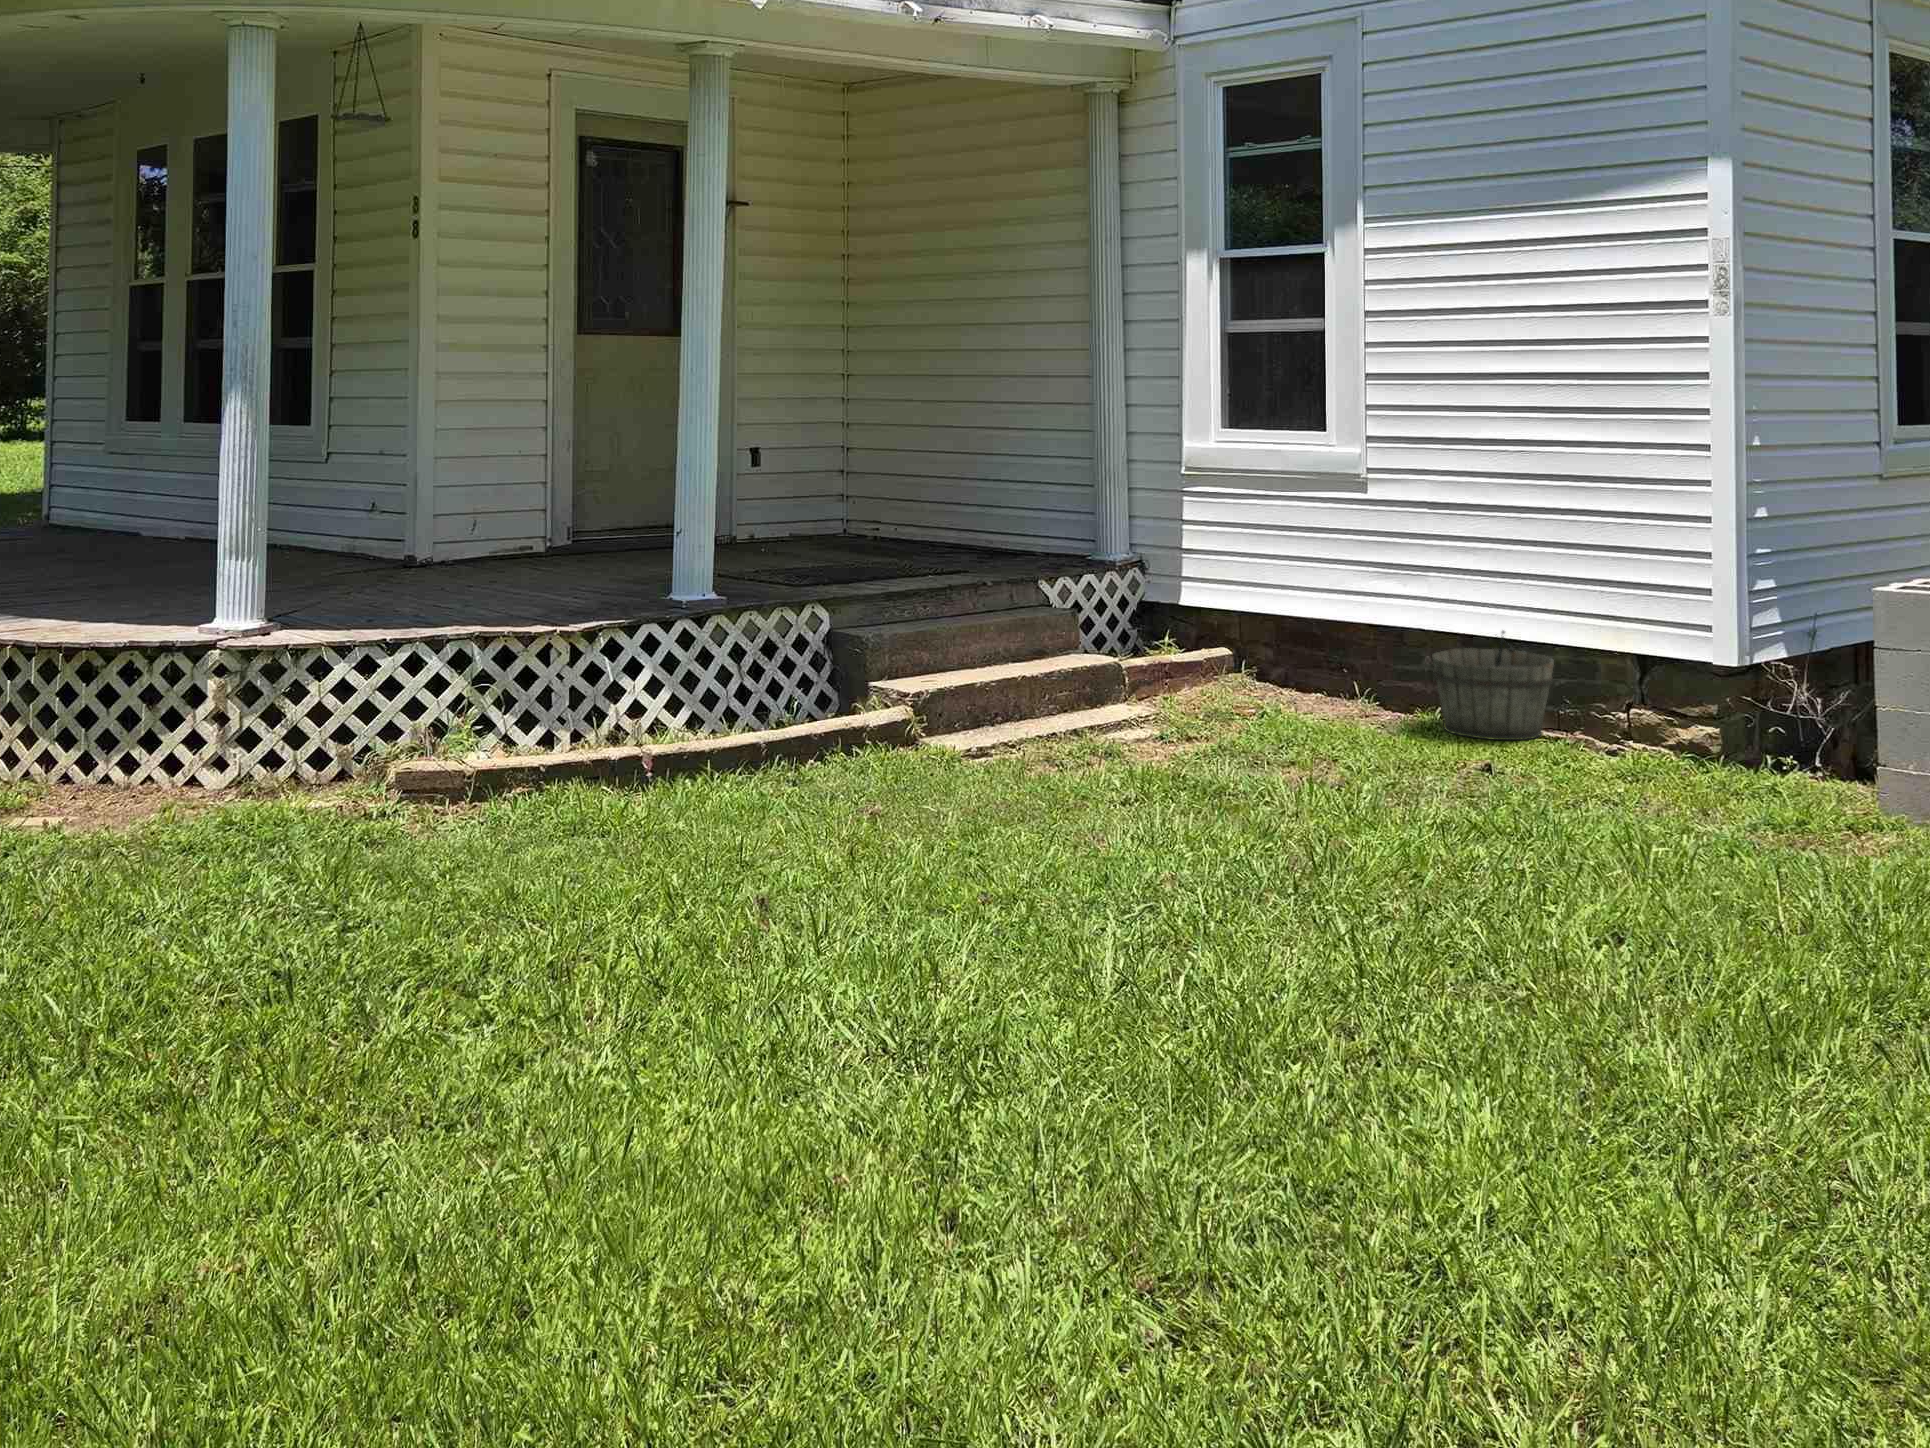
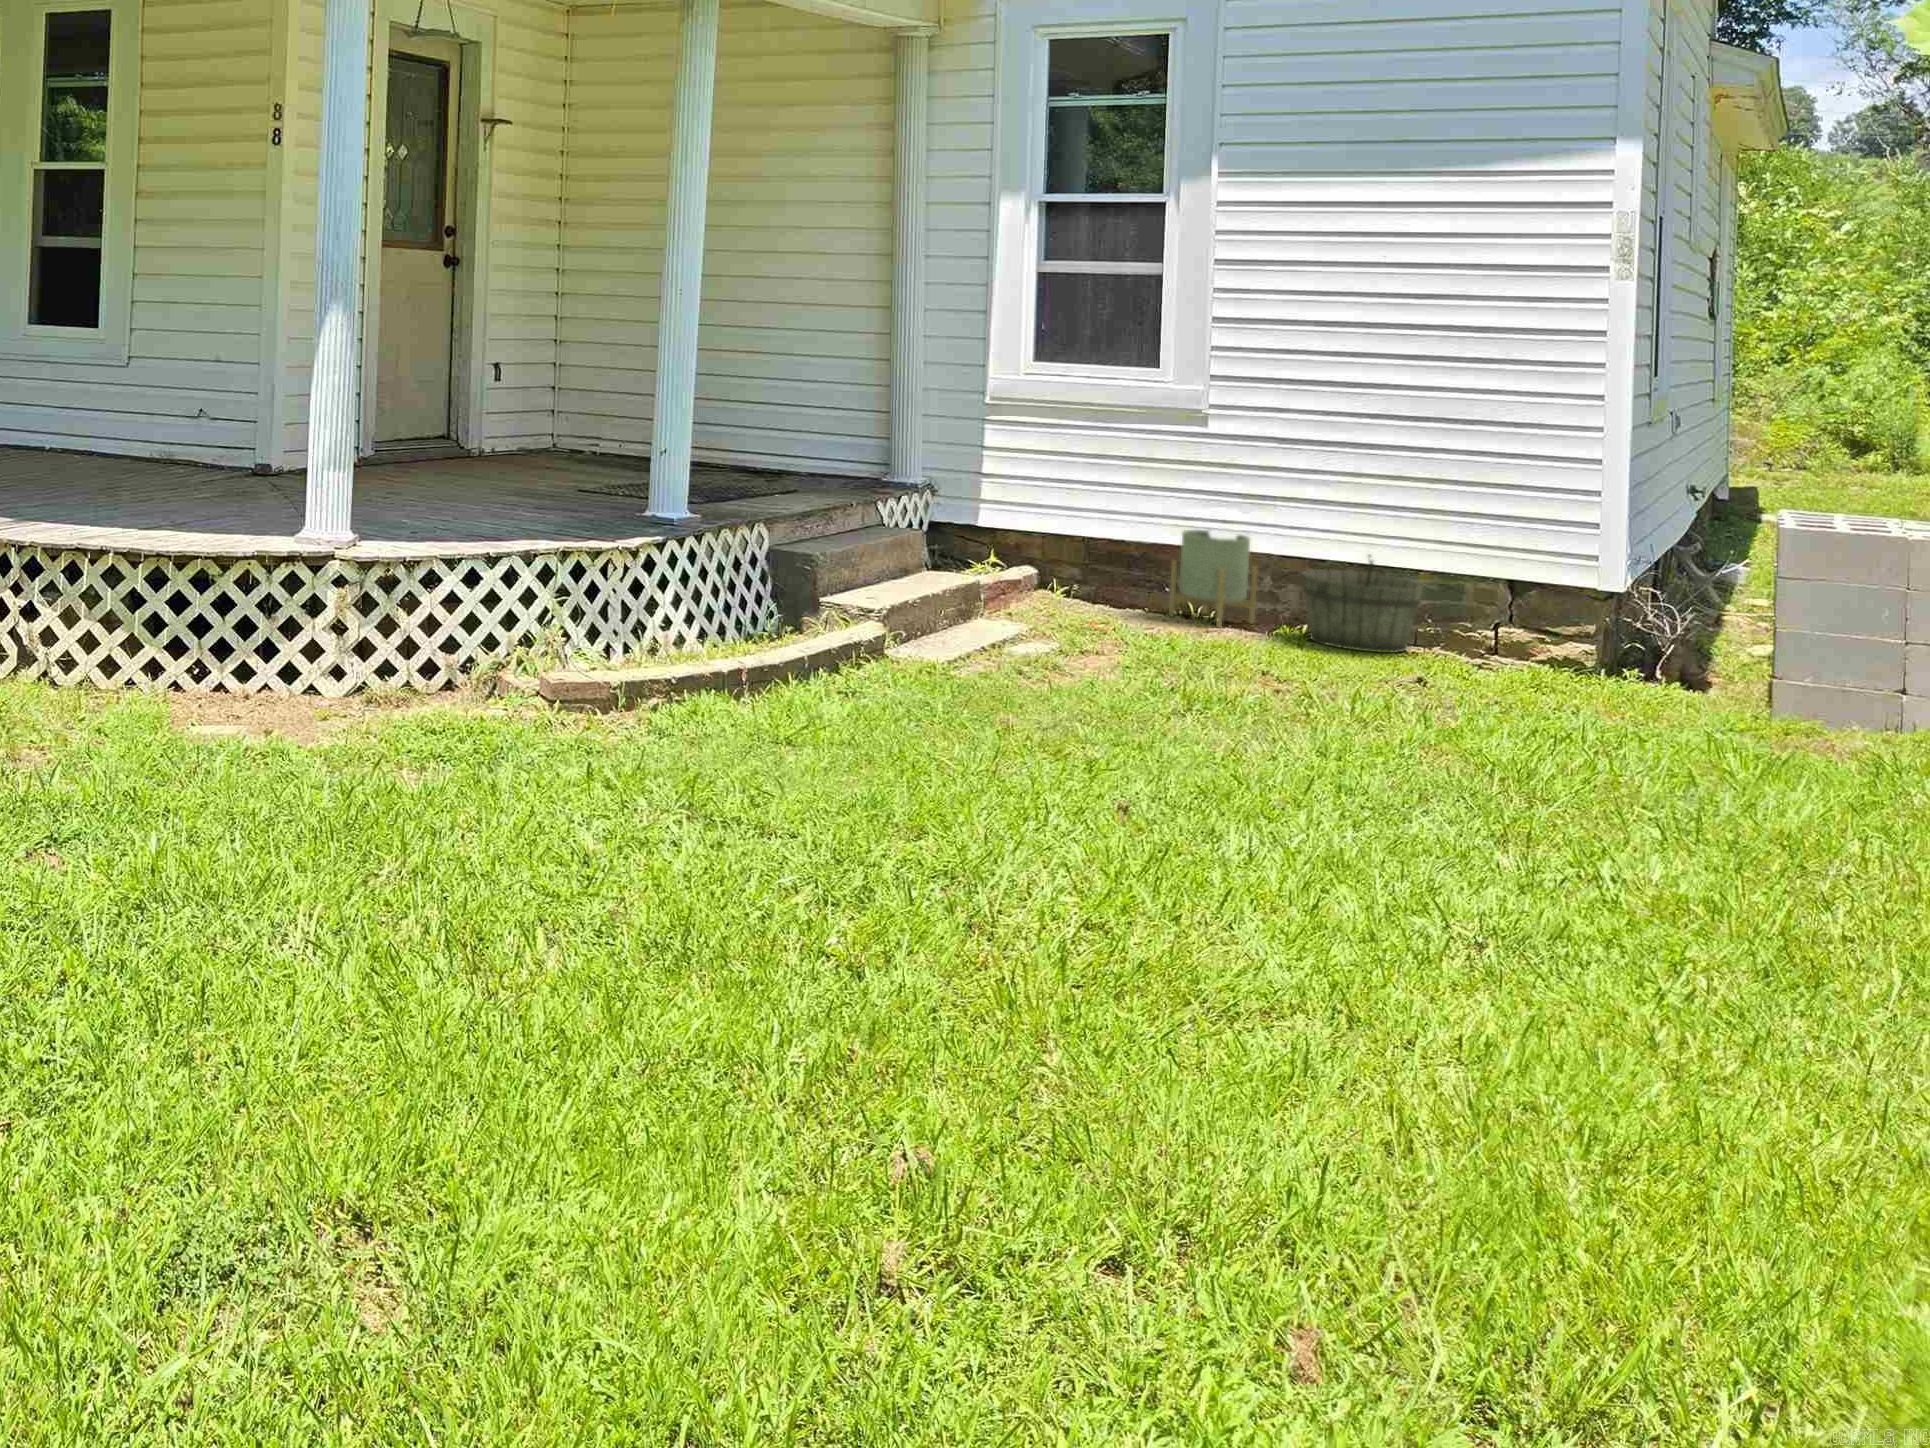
planter: none [1326,608,1414,715] -> present [1169,530,1257,627]

